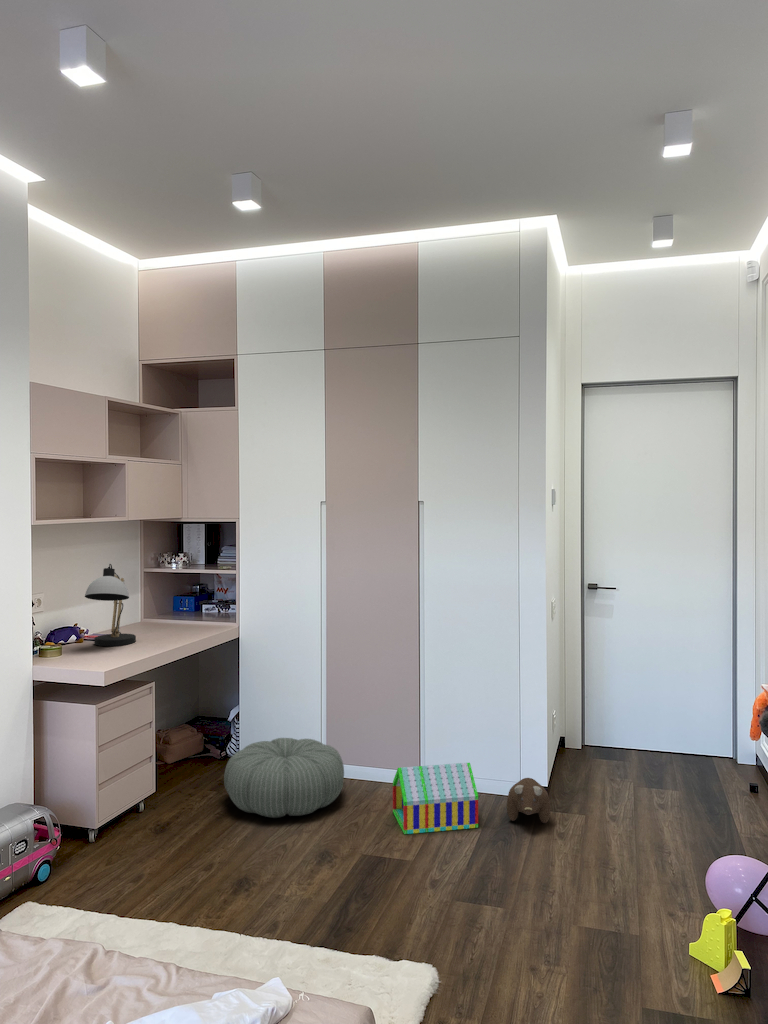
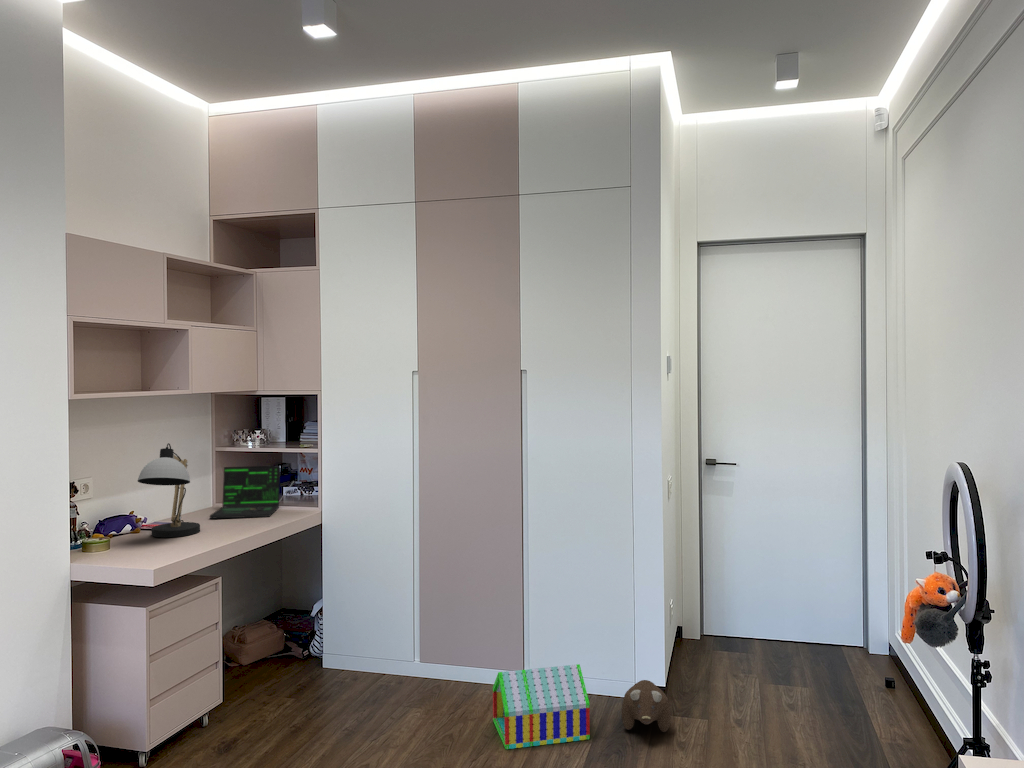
laptop: none [142,585,214,631] -> present [210,466,280,519]
pouf: present [224,738,344,818] -> none [302,636,439,731]

